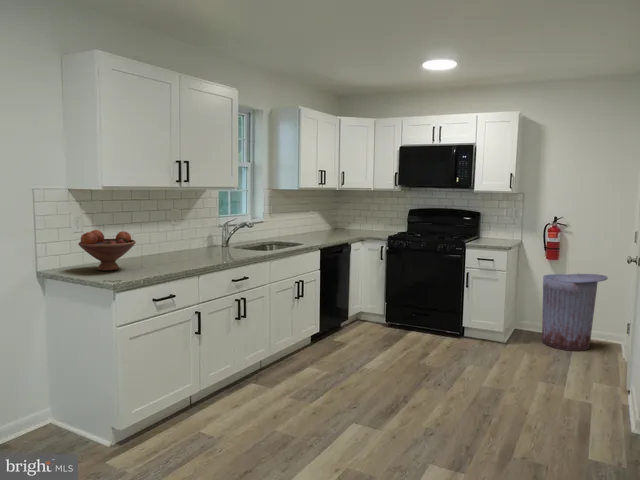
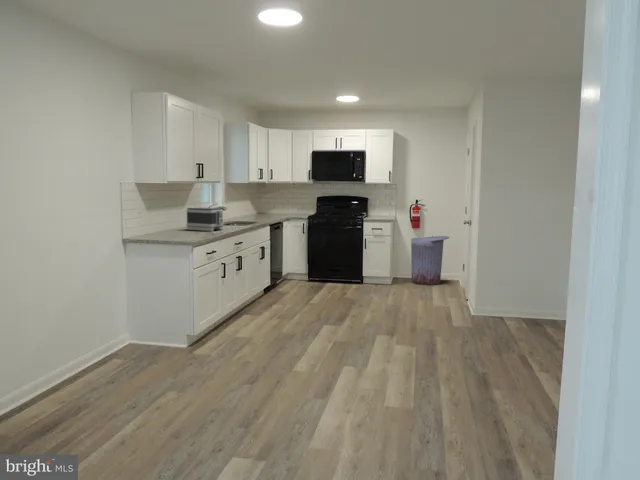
toaster: none [169,225,219,262] -> present [186,207,223,231]
fruit bowl: present [78,230,136,271] -> none [148,210,185,236]

